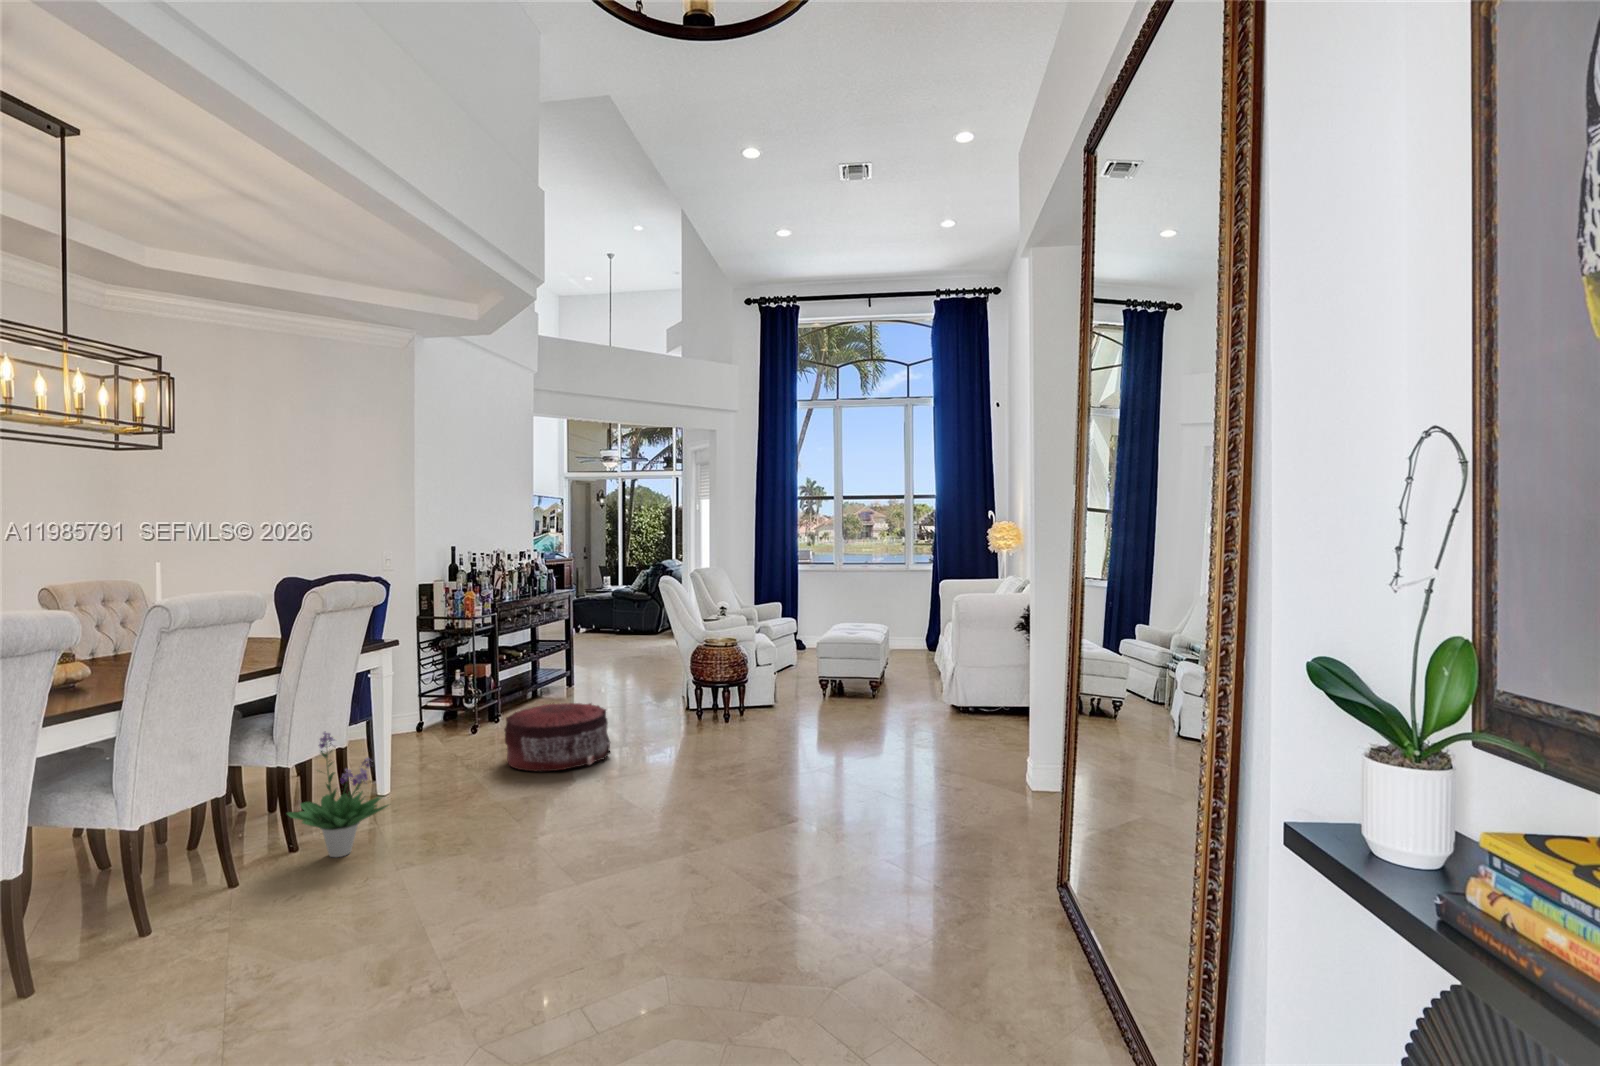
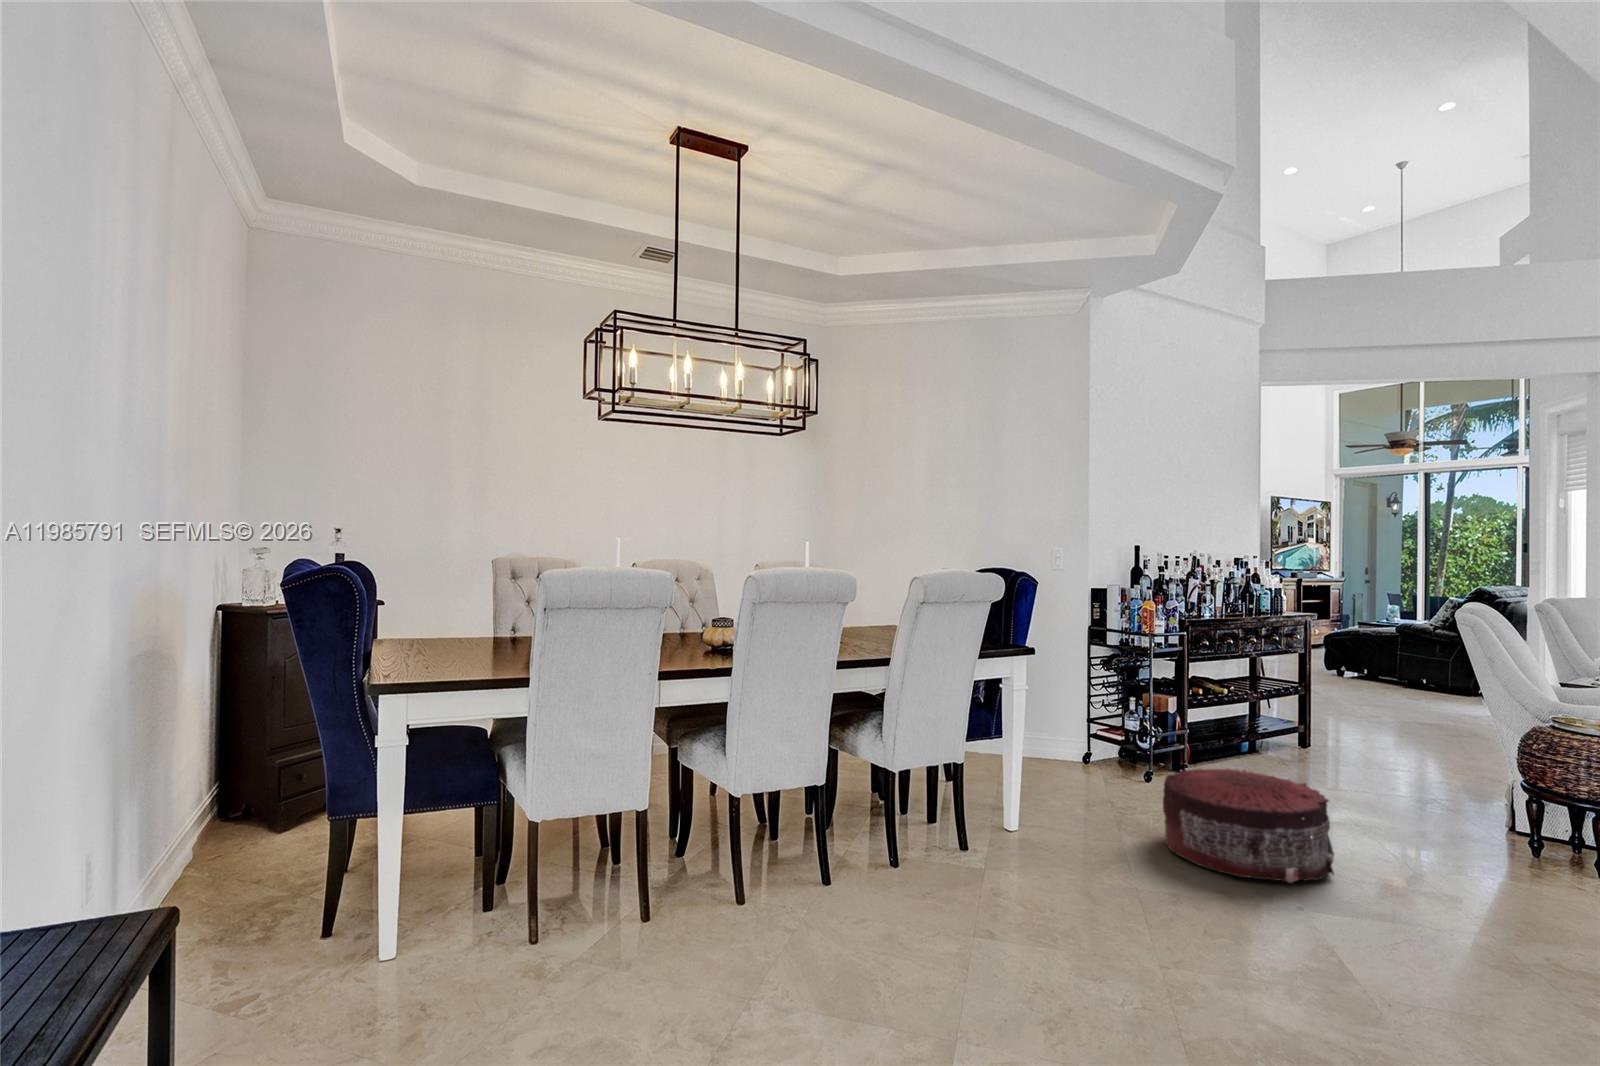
potted plant: present [287,732,388,857] -> none [854,746,962,907]

